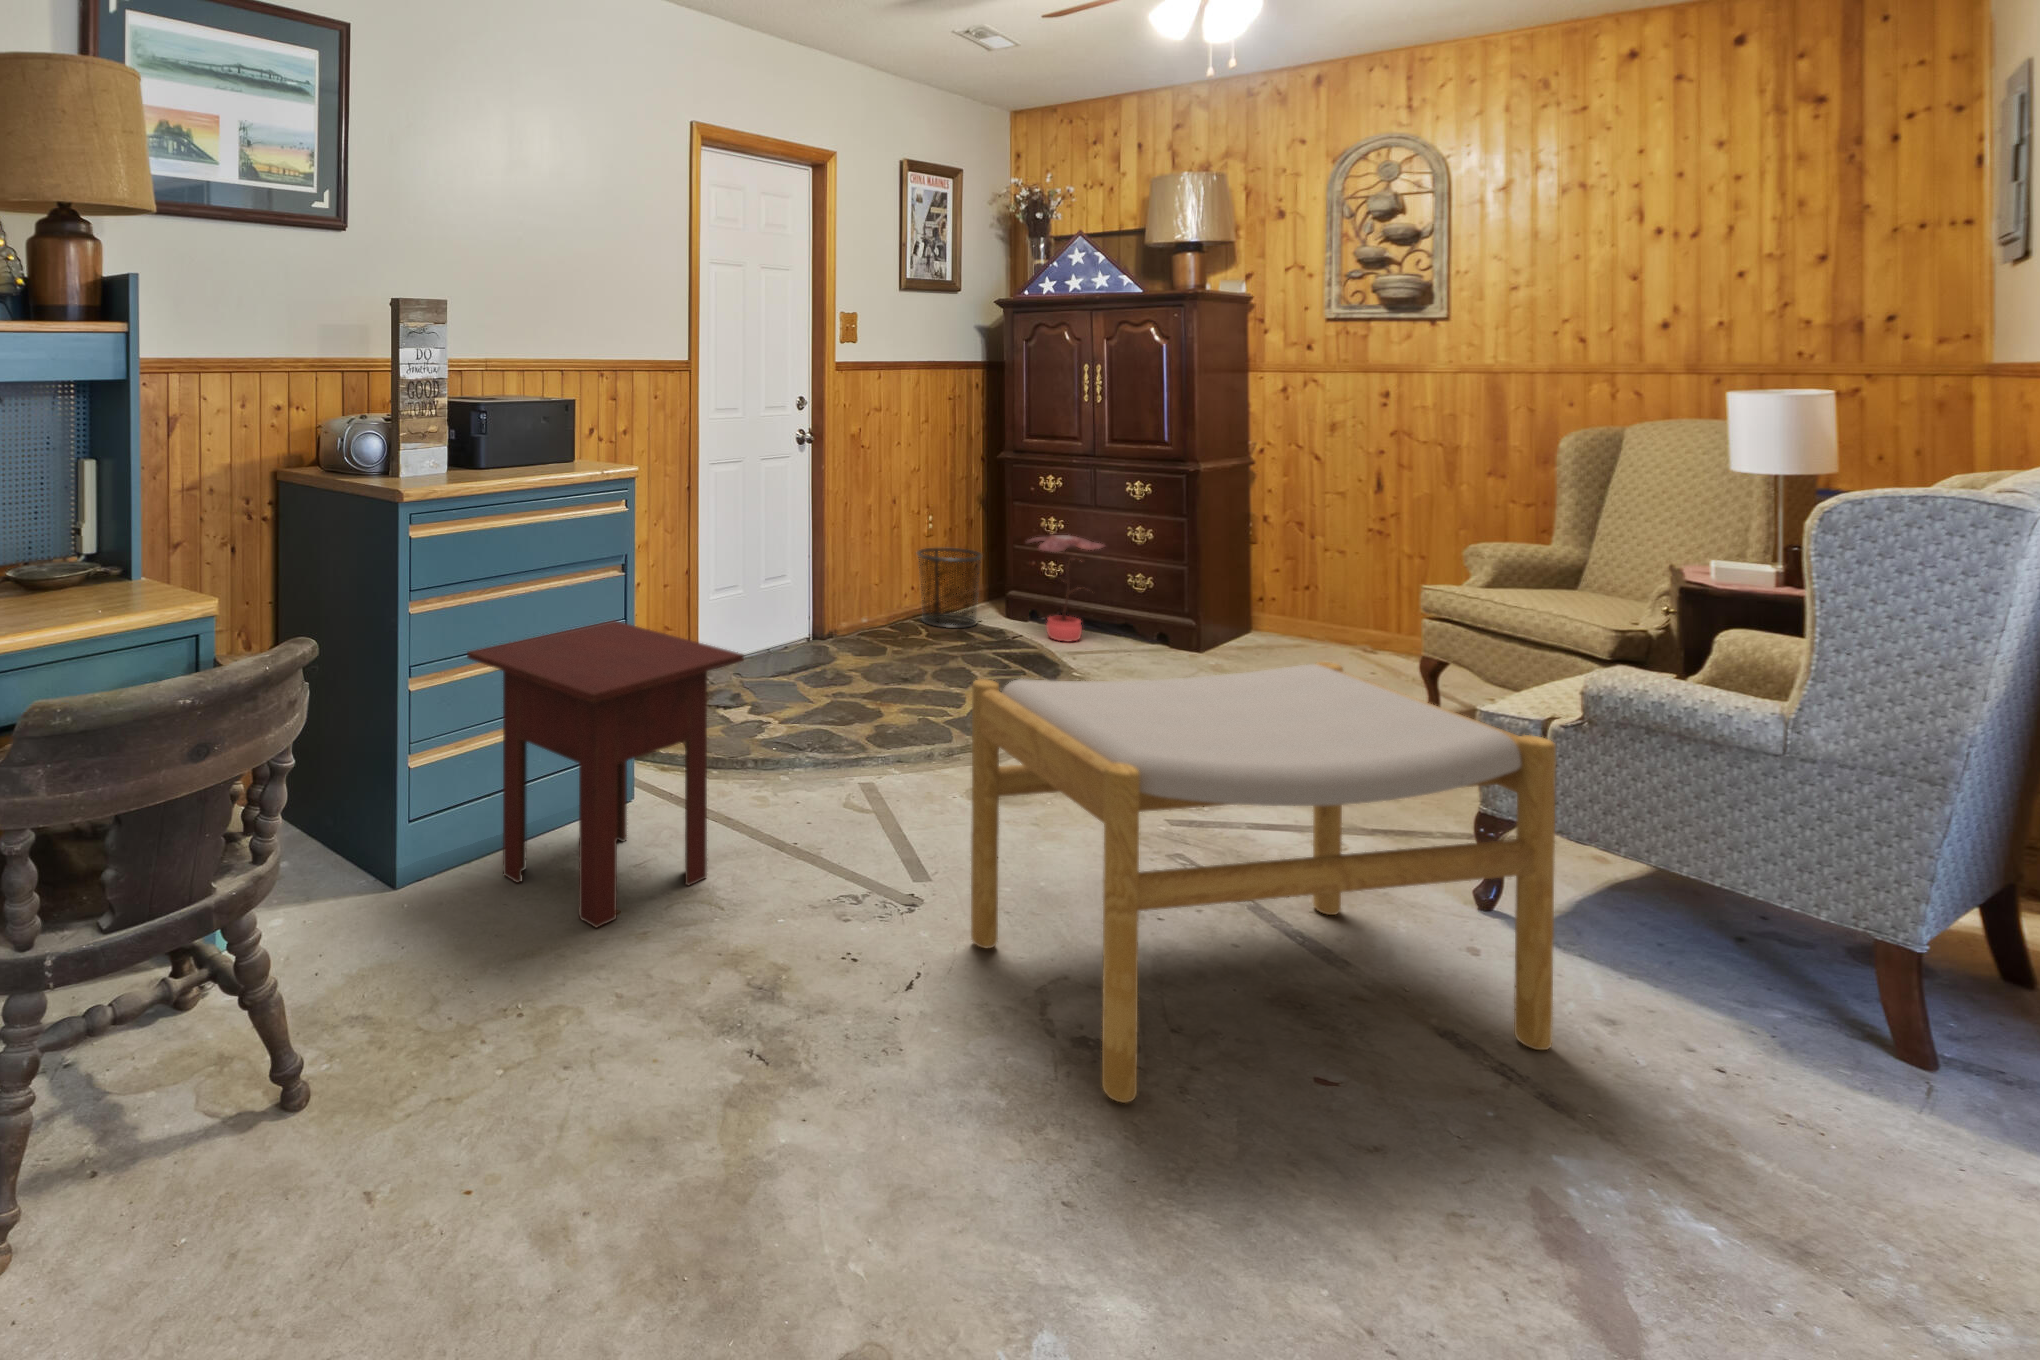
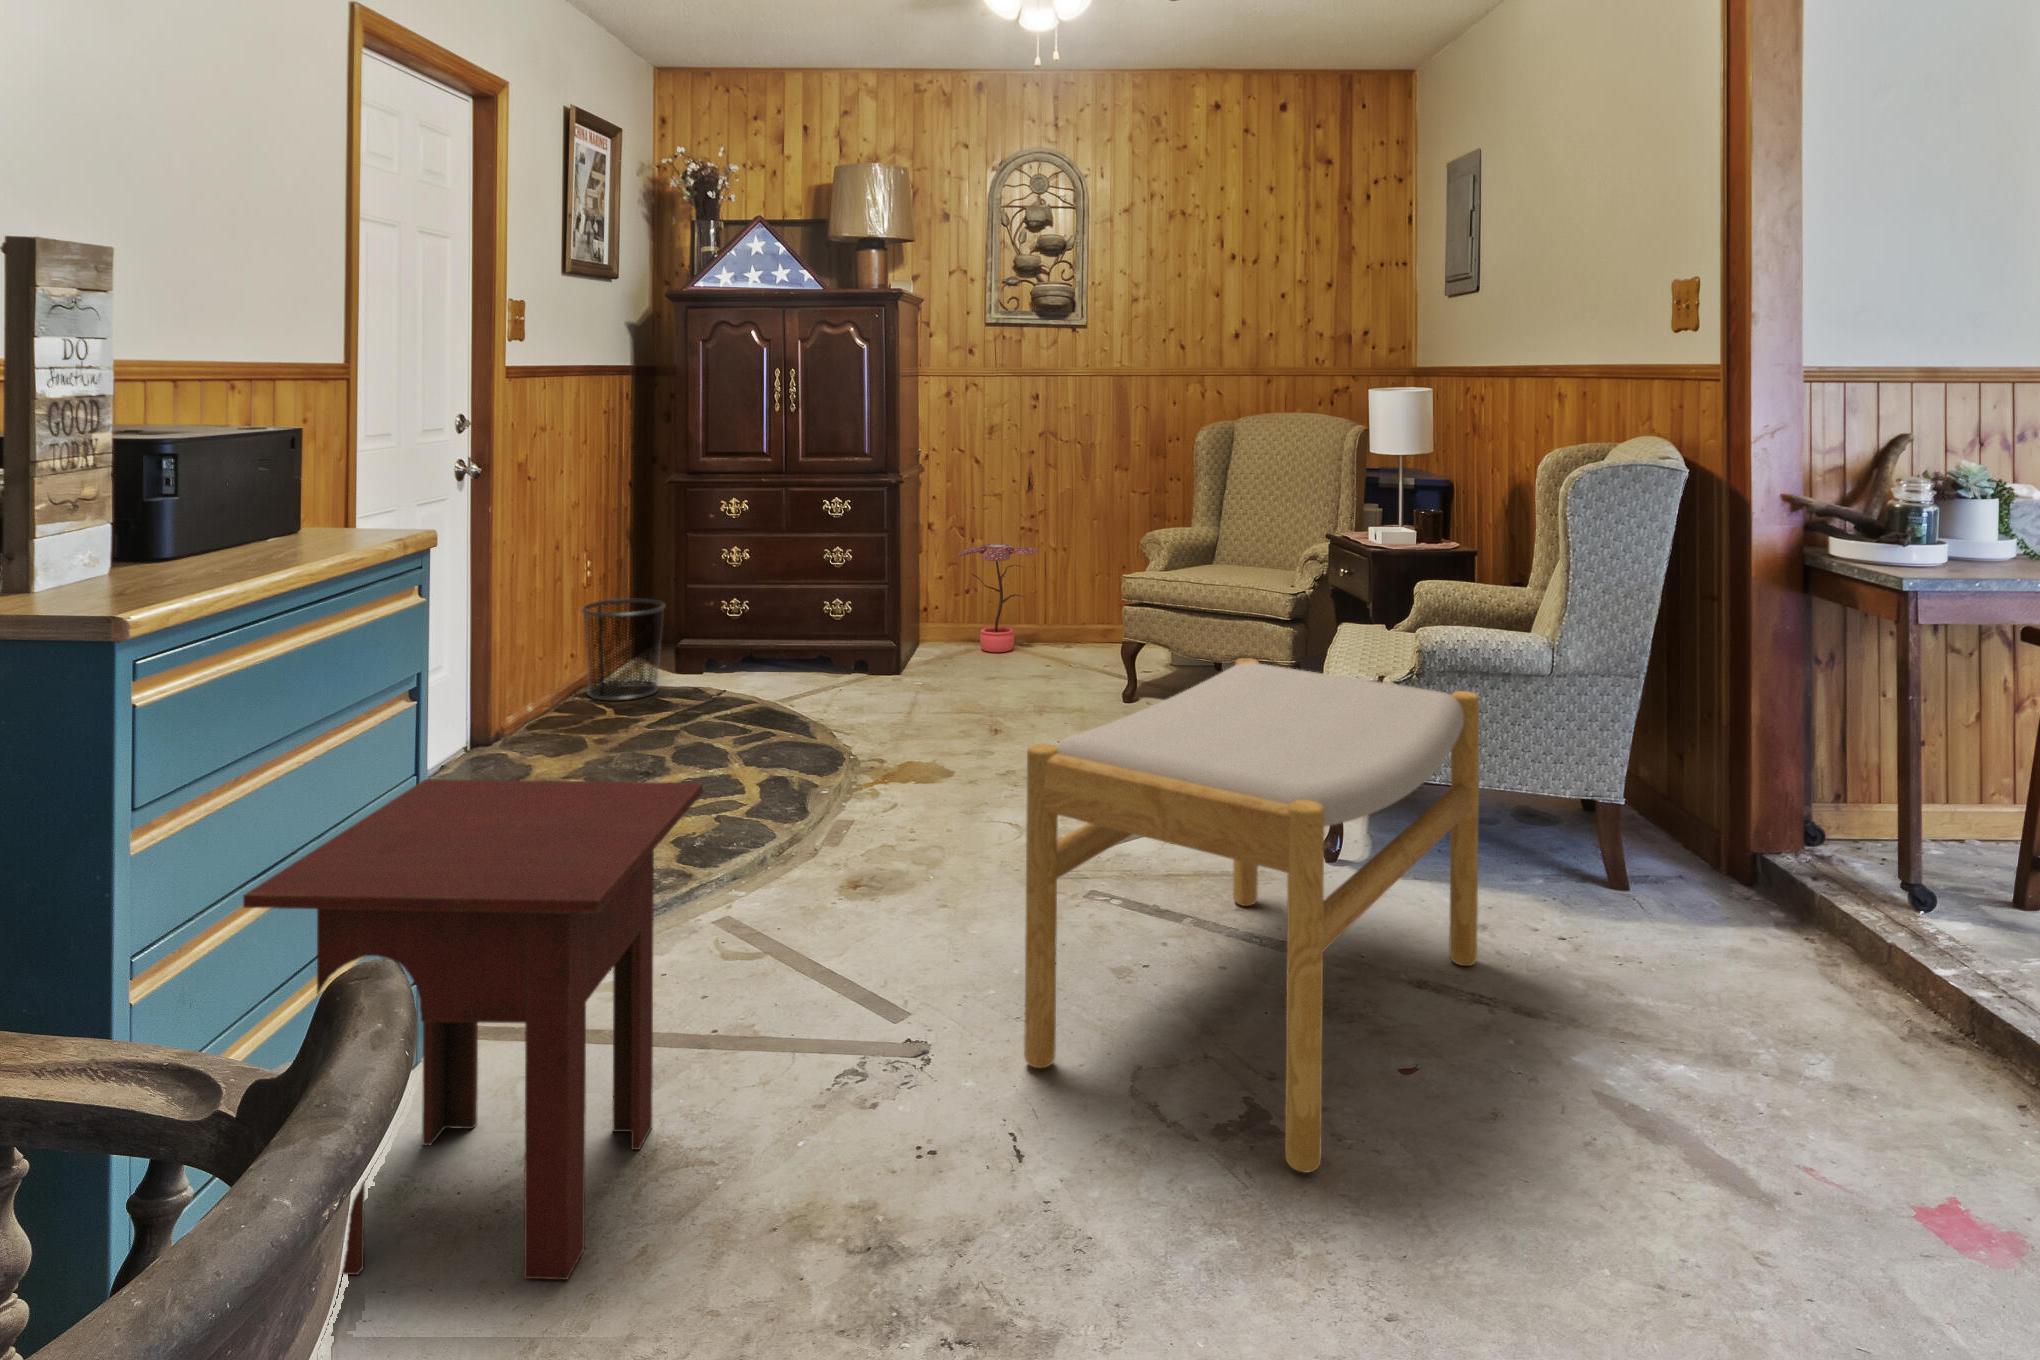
potted plant: present [1027,535,1104,641] -> present [957,544,1038,652]

